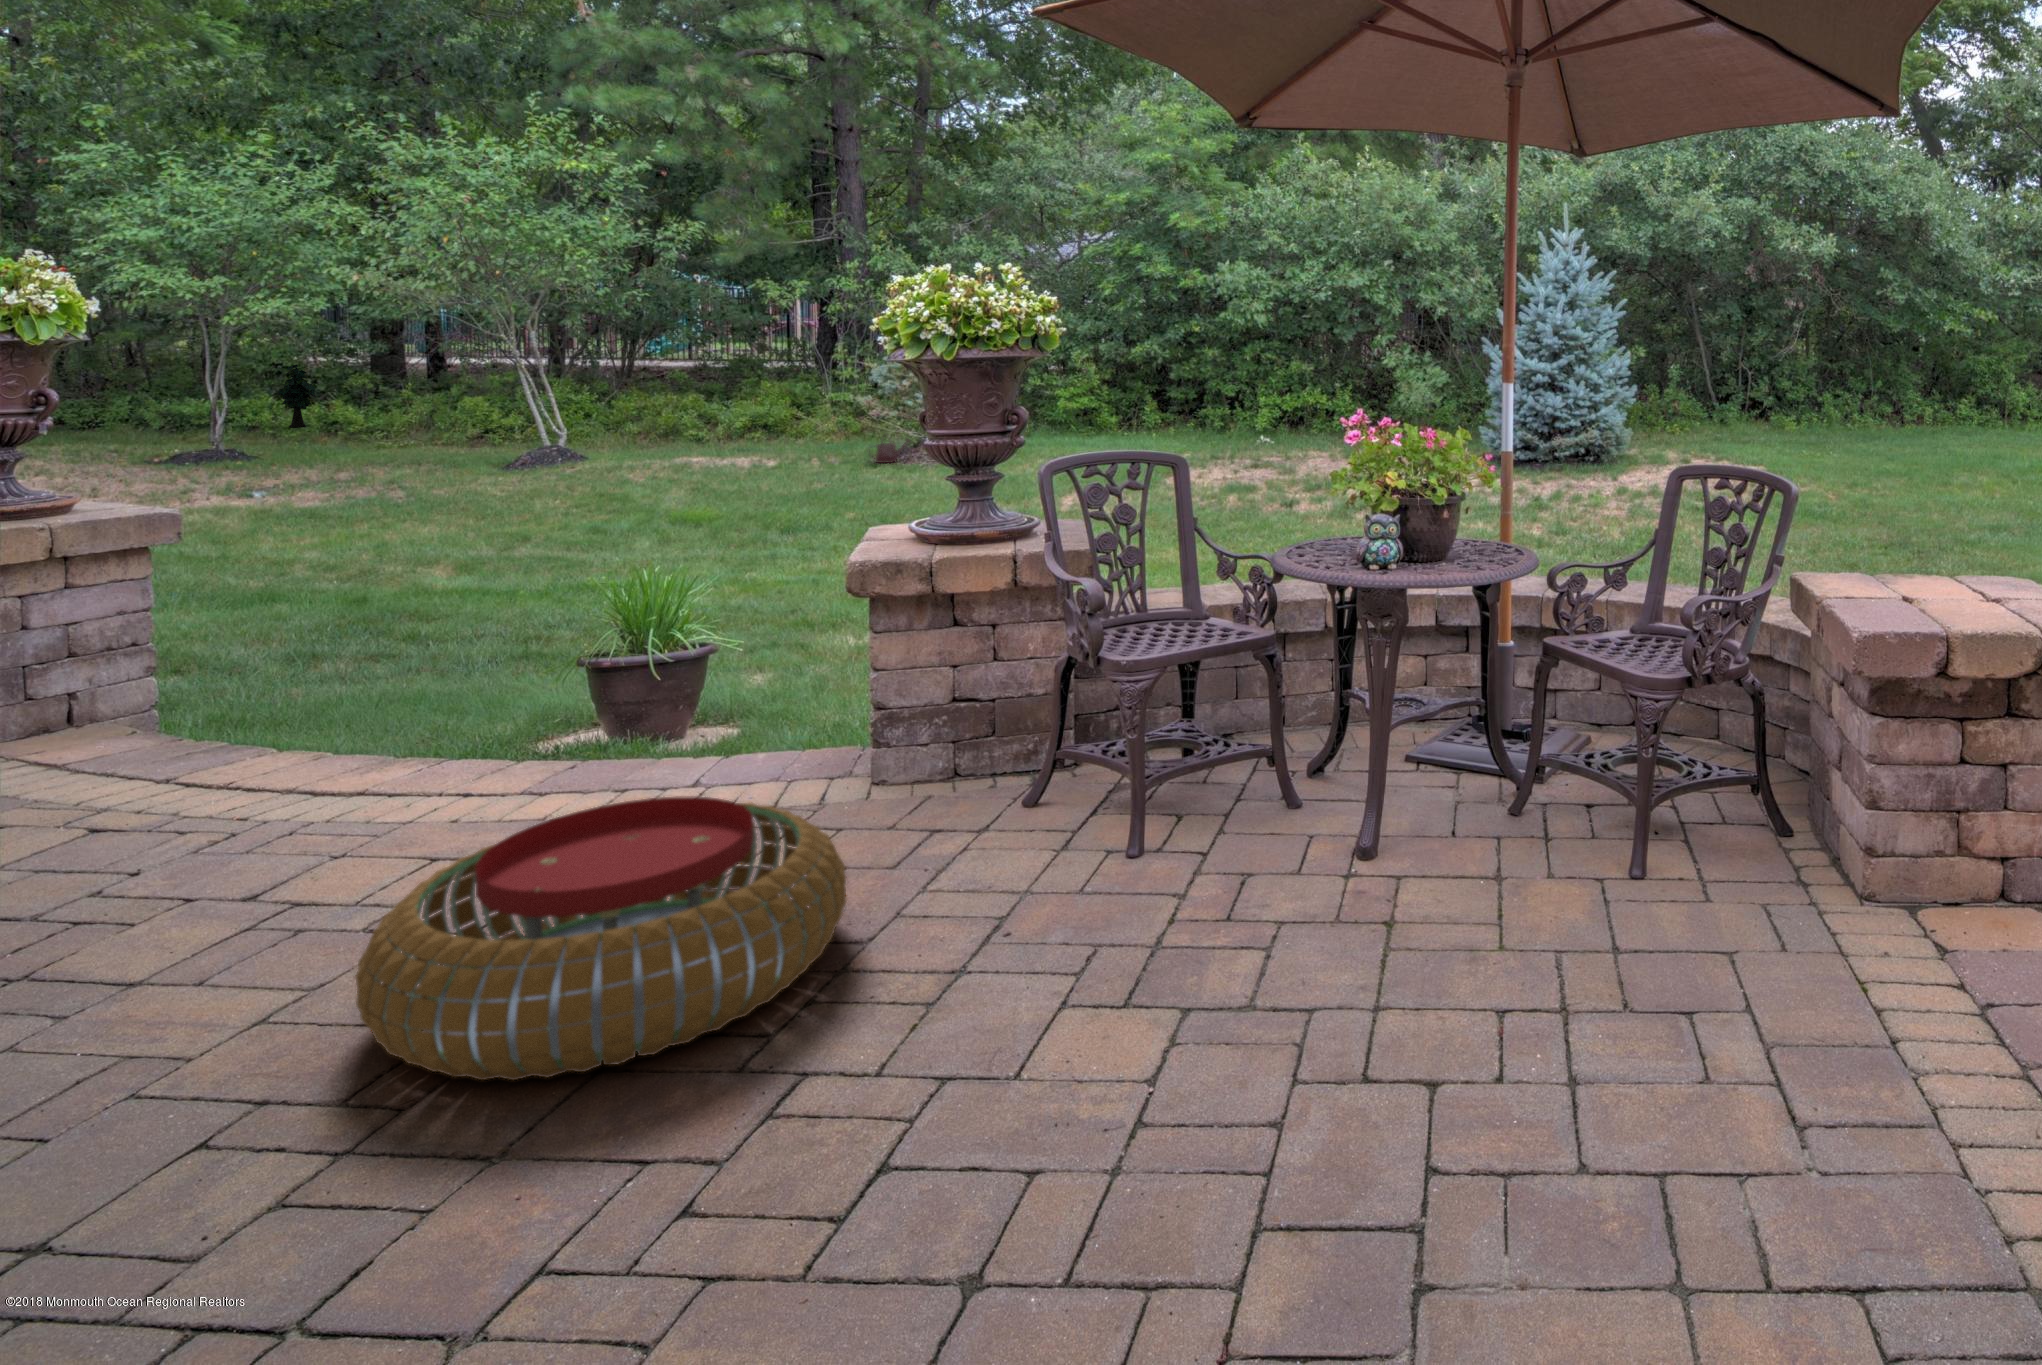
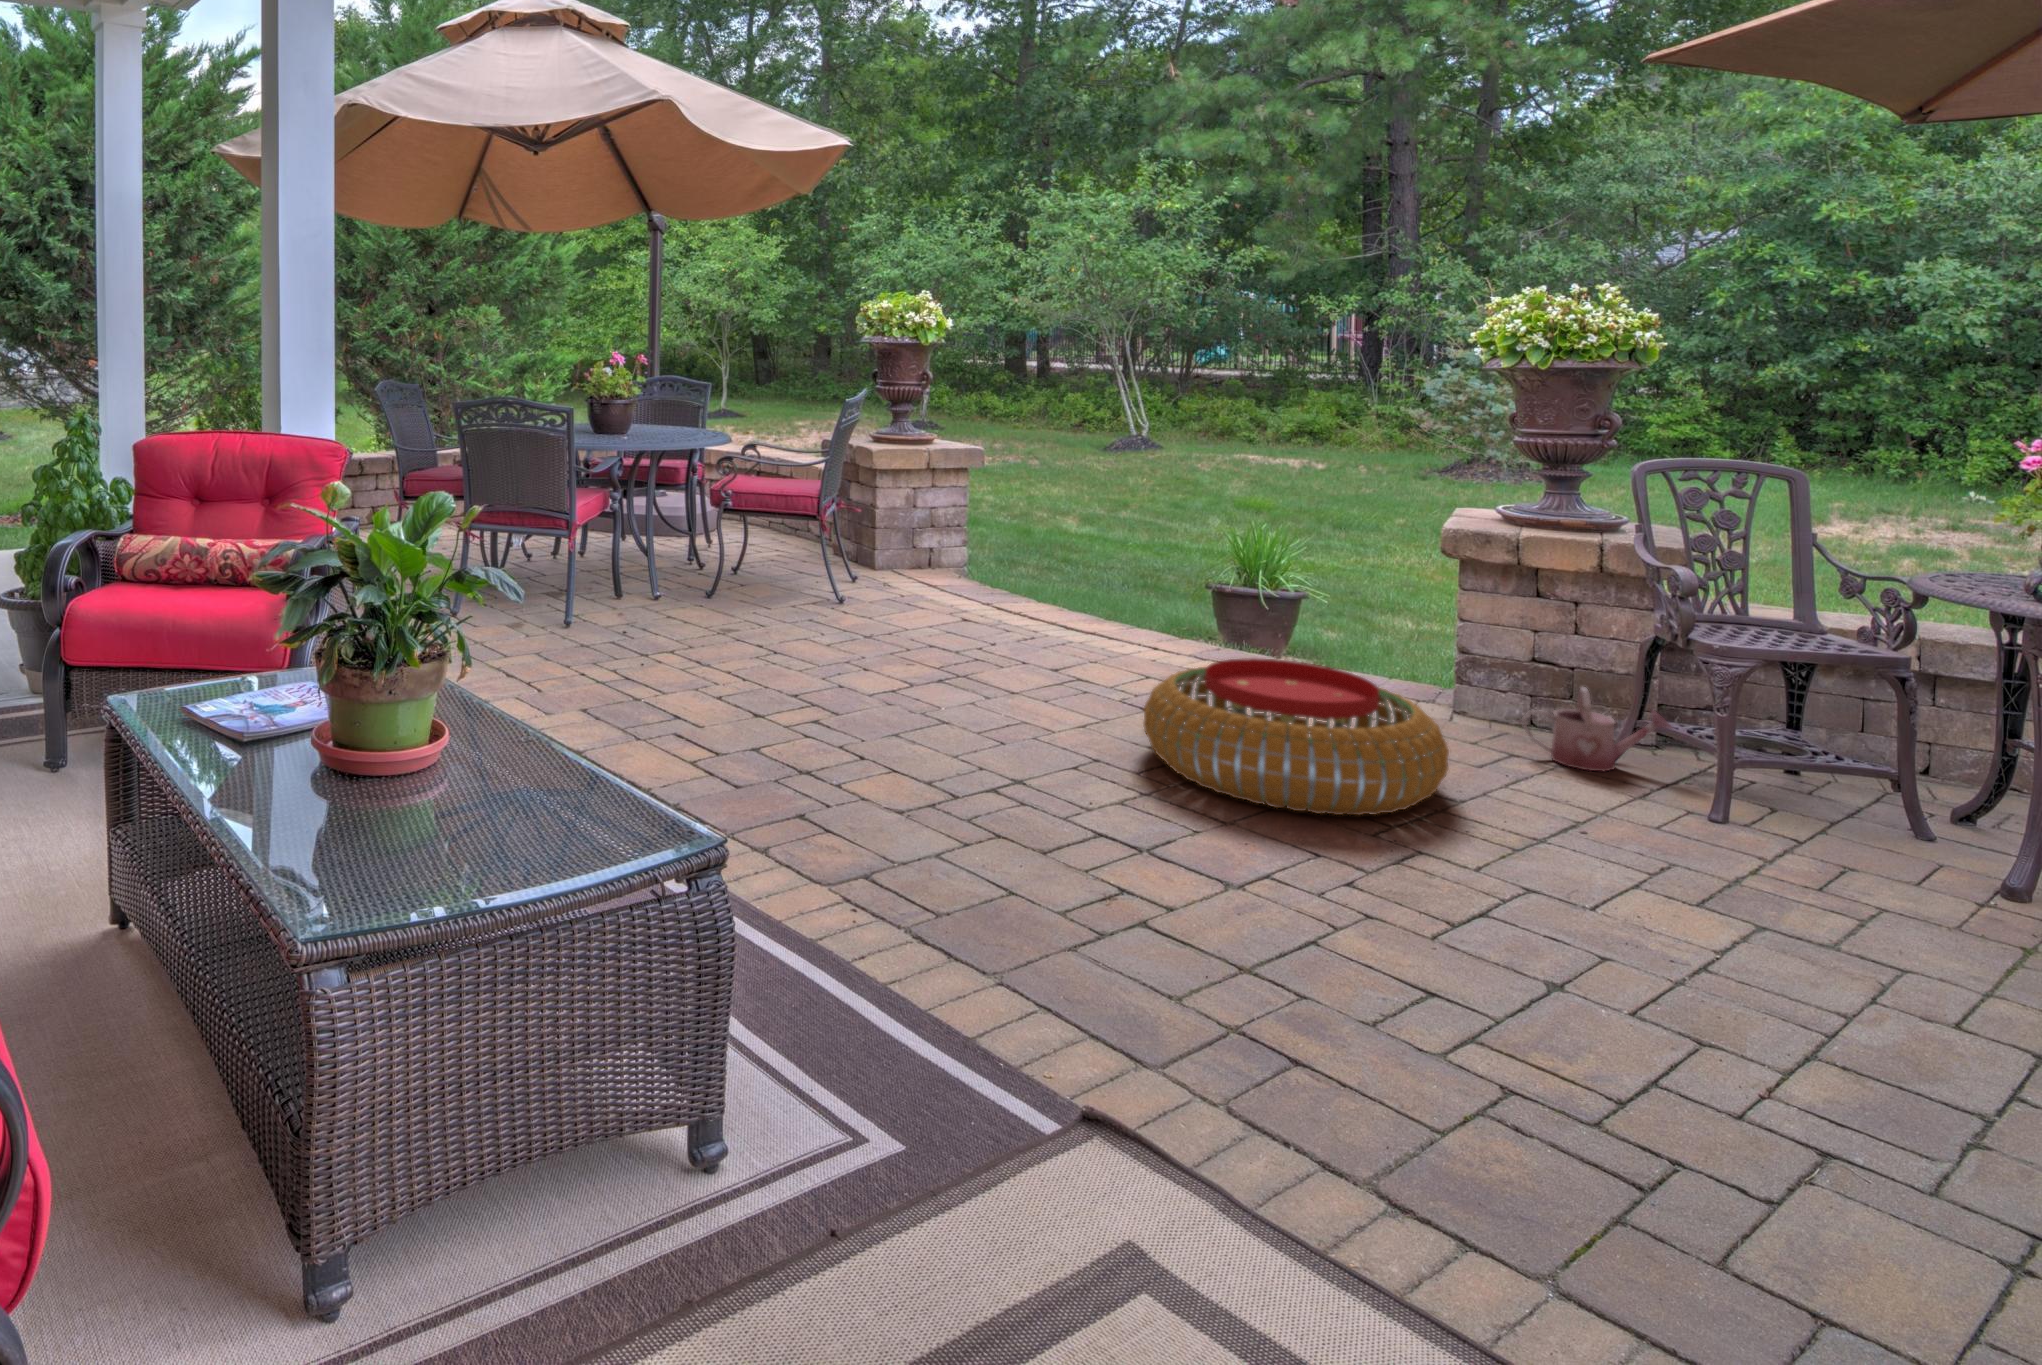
decorative plant: present [277,364,316,427] -> none [958,361,981,406]
watering can: present [869,439,911,463] -> present [1522,687,1672,771]

